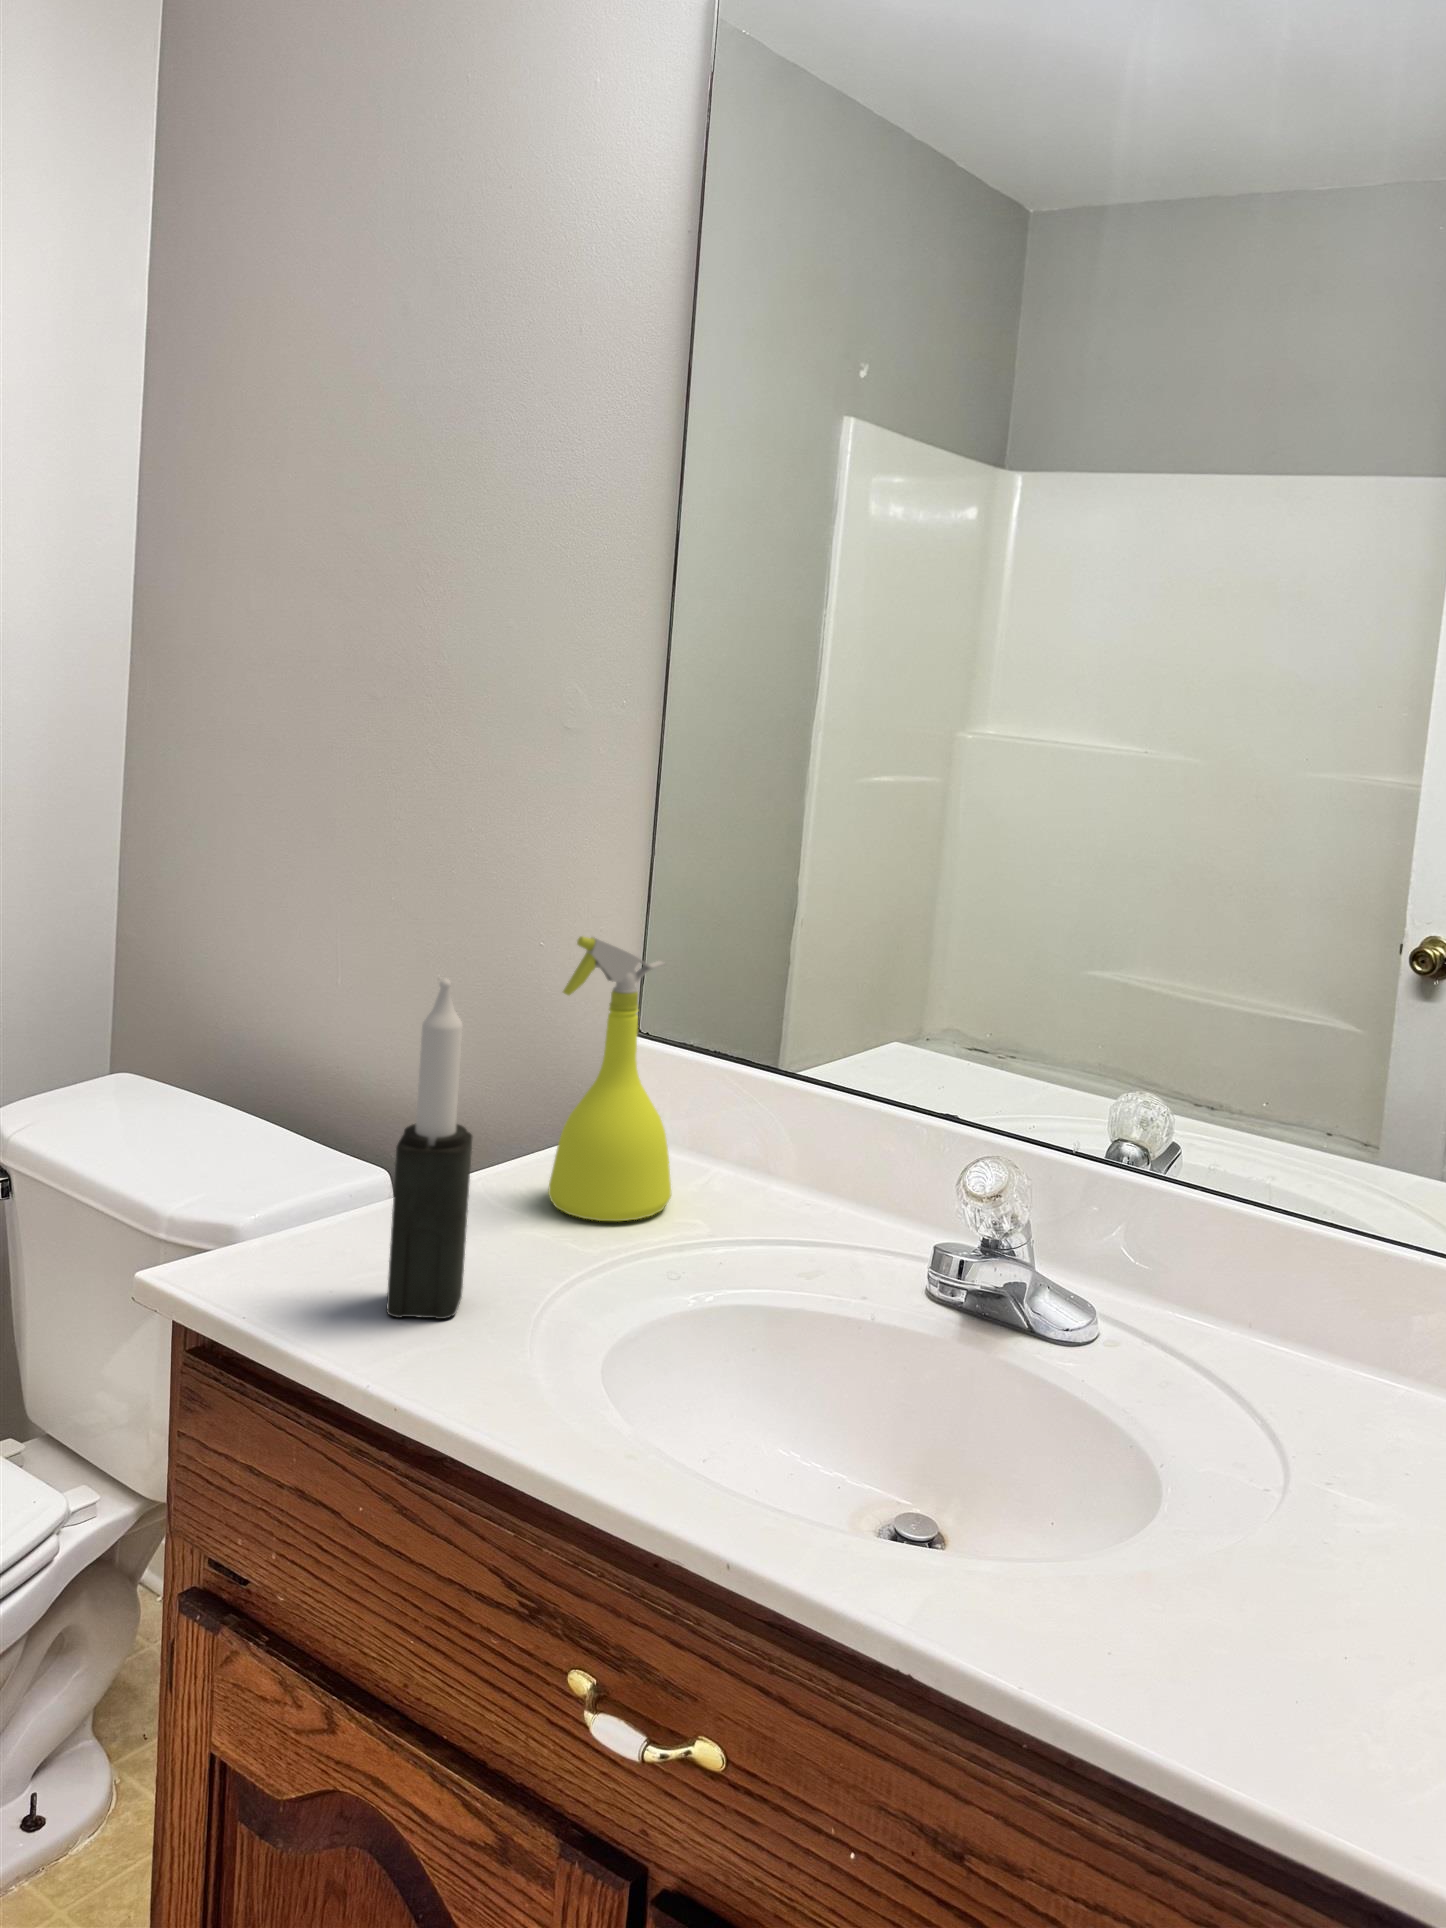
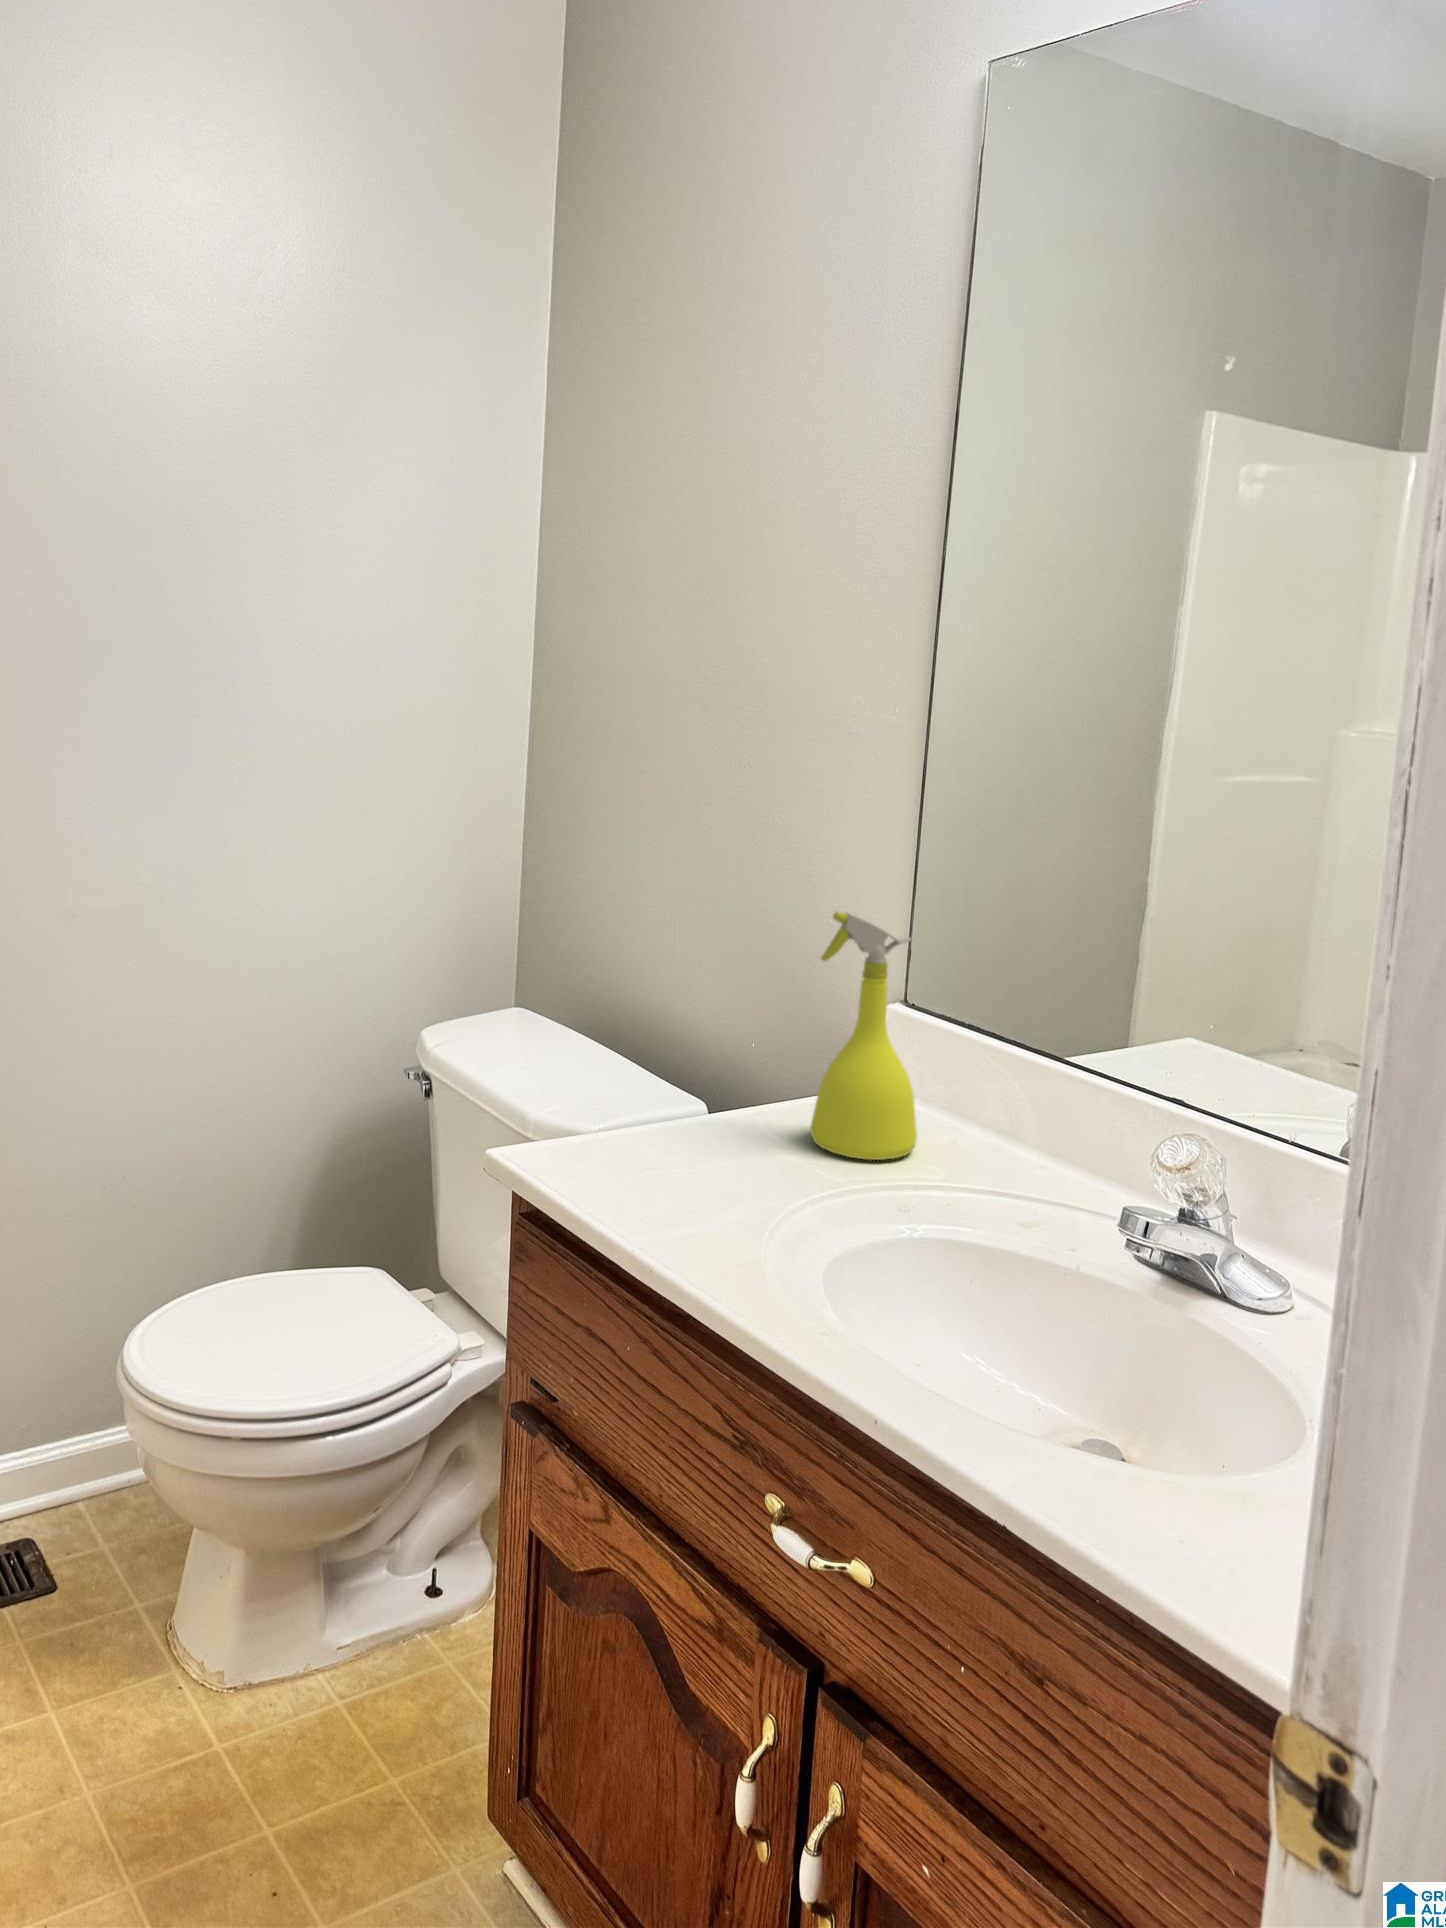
candle: present [386,978,472,1319] -> none [657,937,726,1212]

